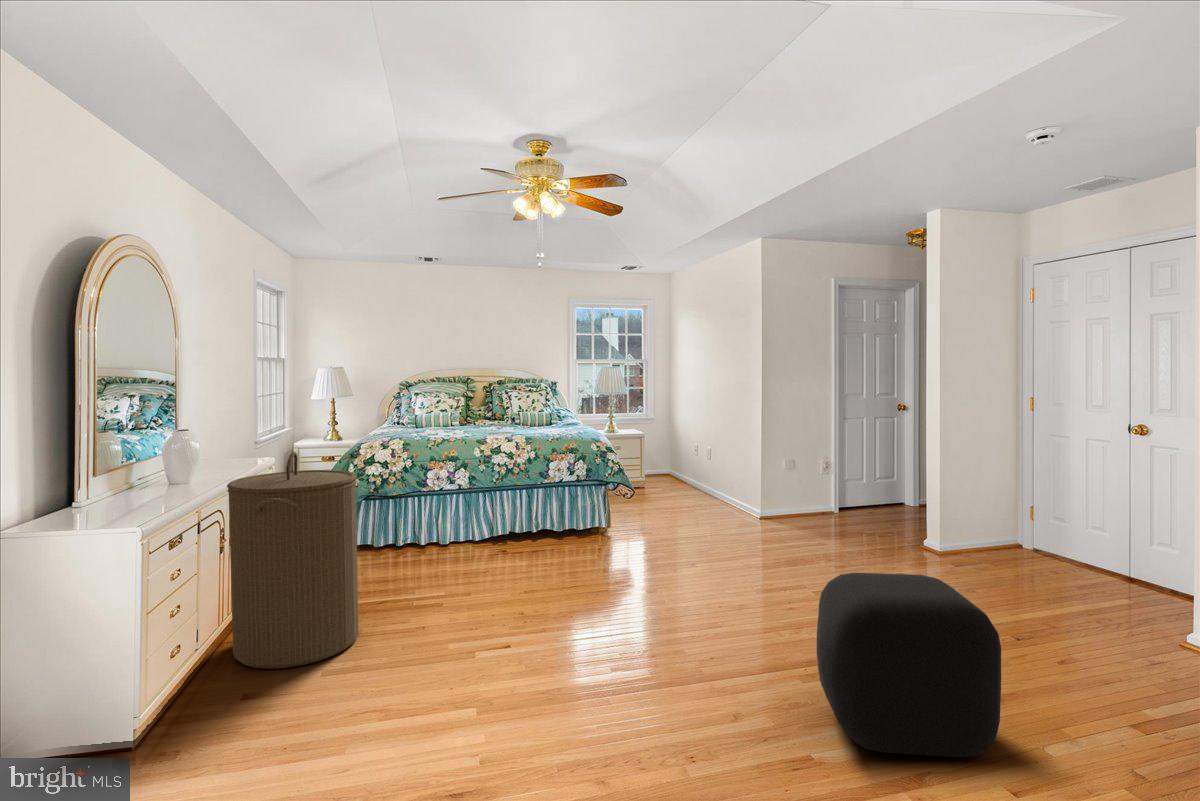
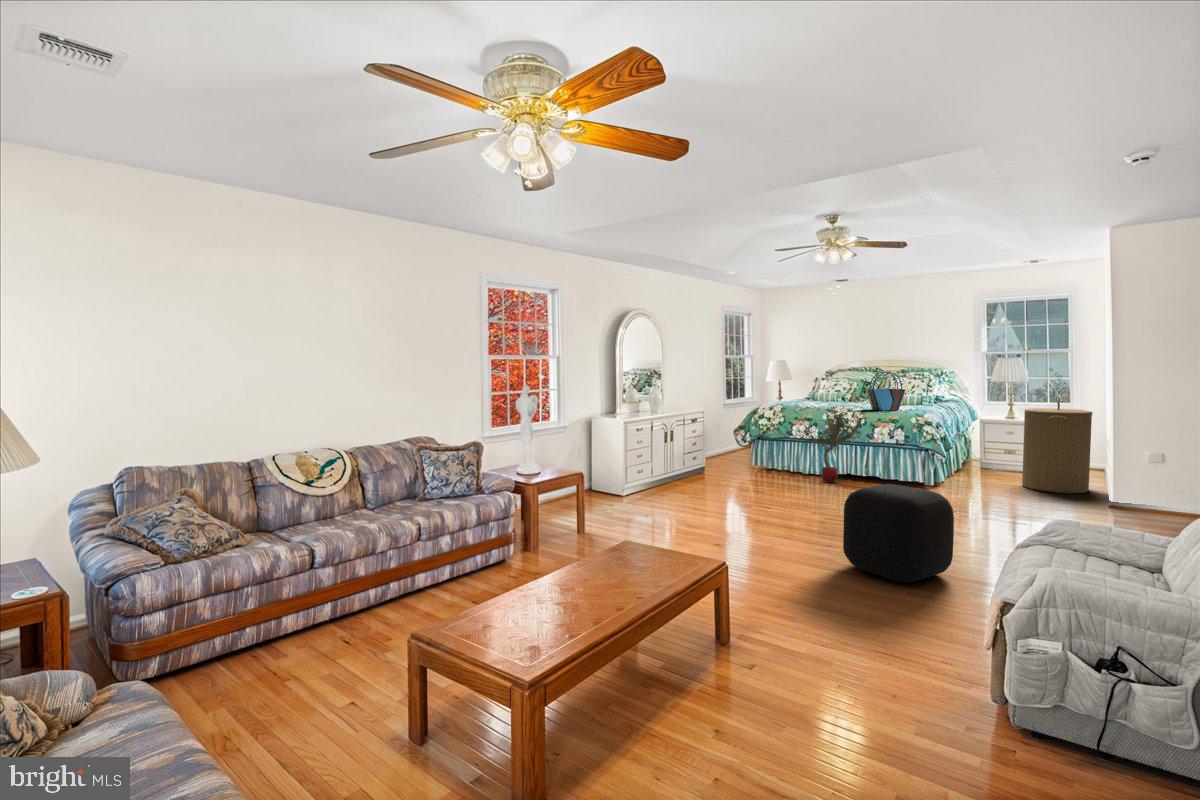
tote bag: none [533,382,572,437] -> present [866,371,906,411]
potted tree: none [451,434,550,555] -> present [801,406,862,483]
laundry hamper: present [227,452,359,669] -> present [1022,398,1093,493]

